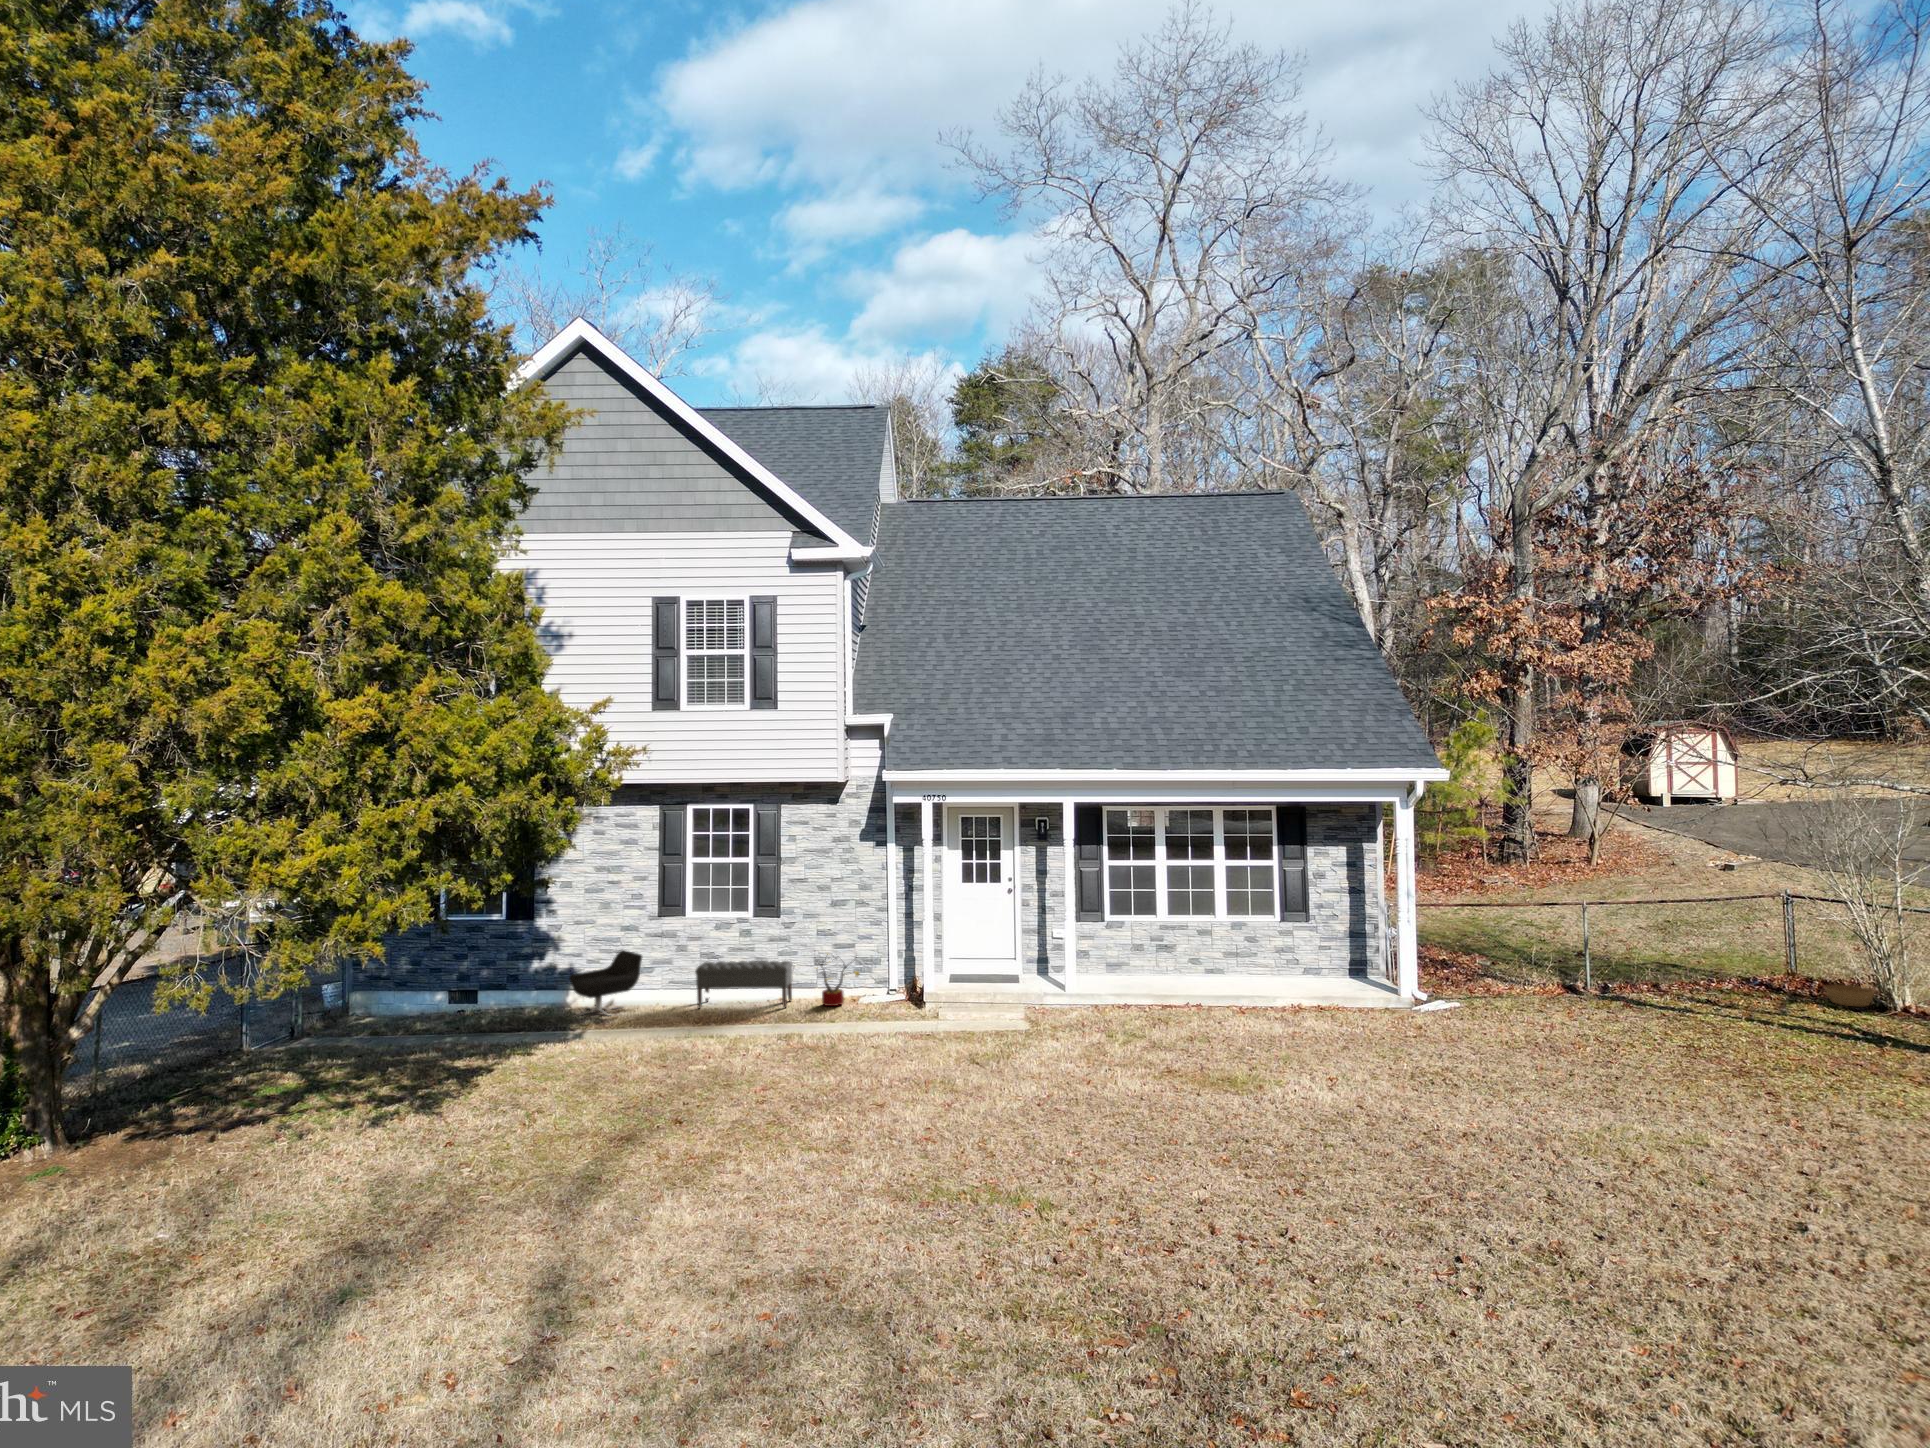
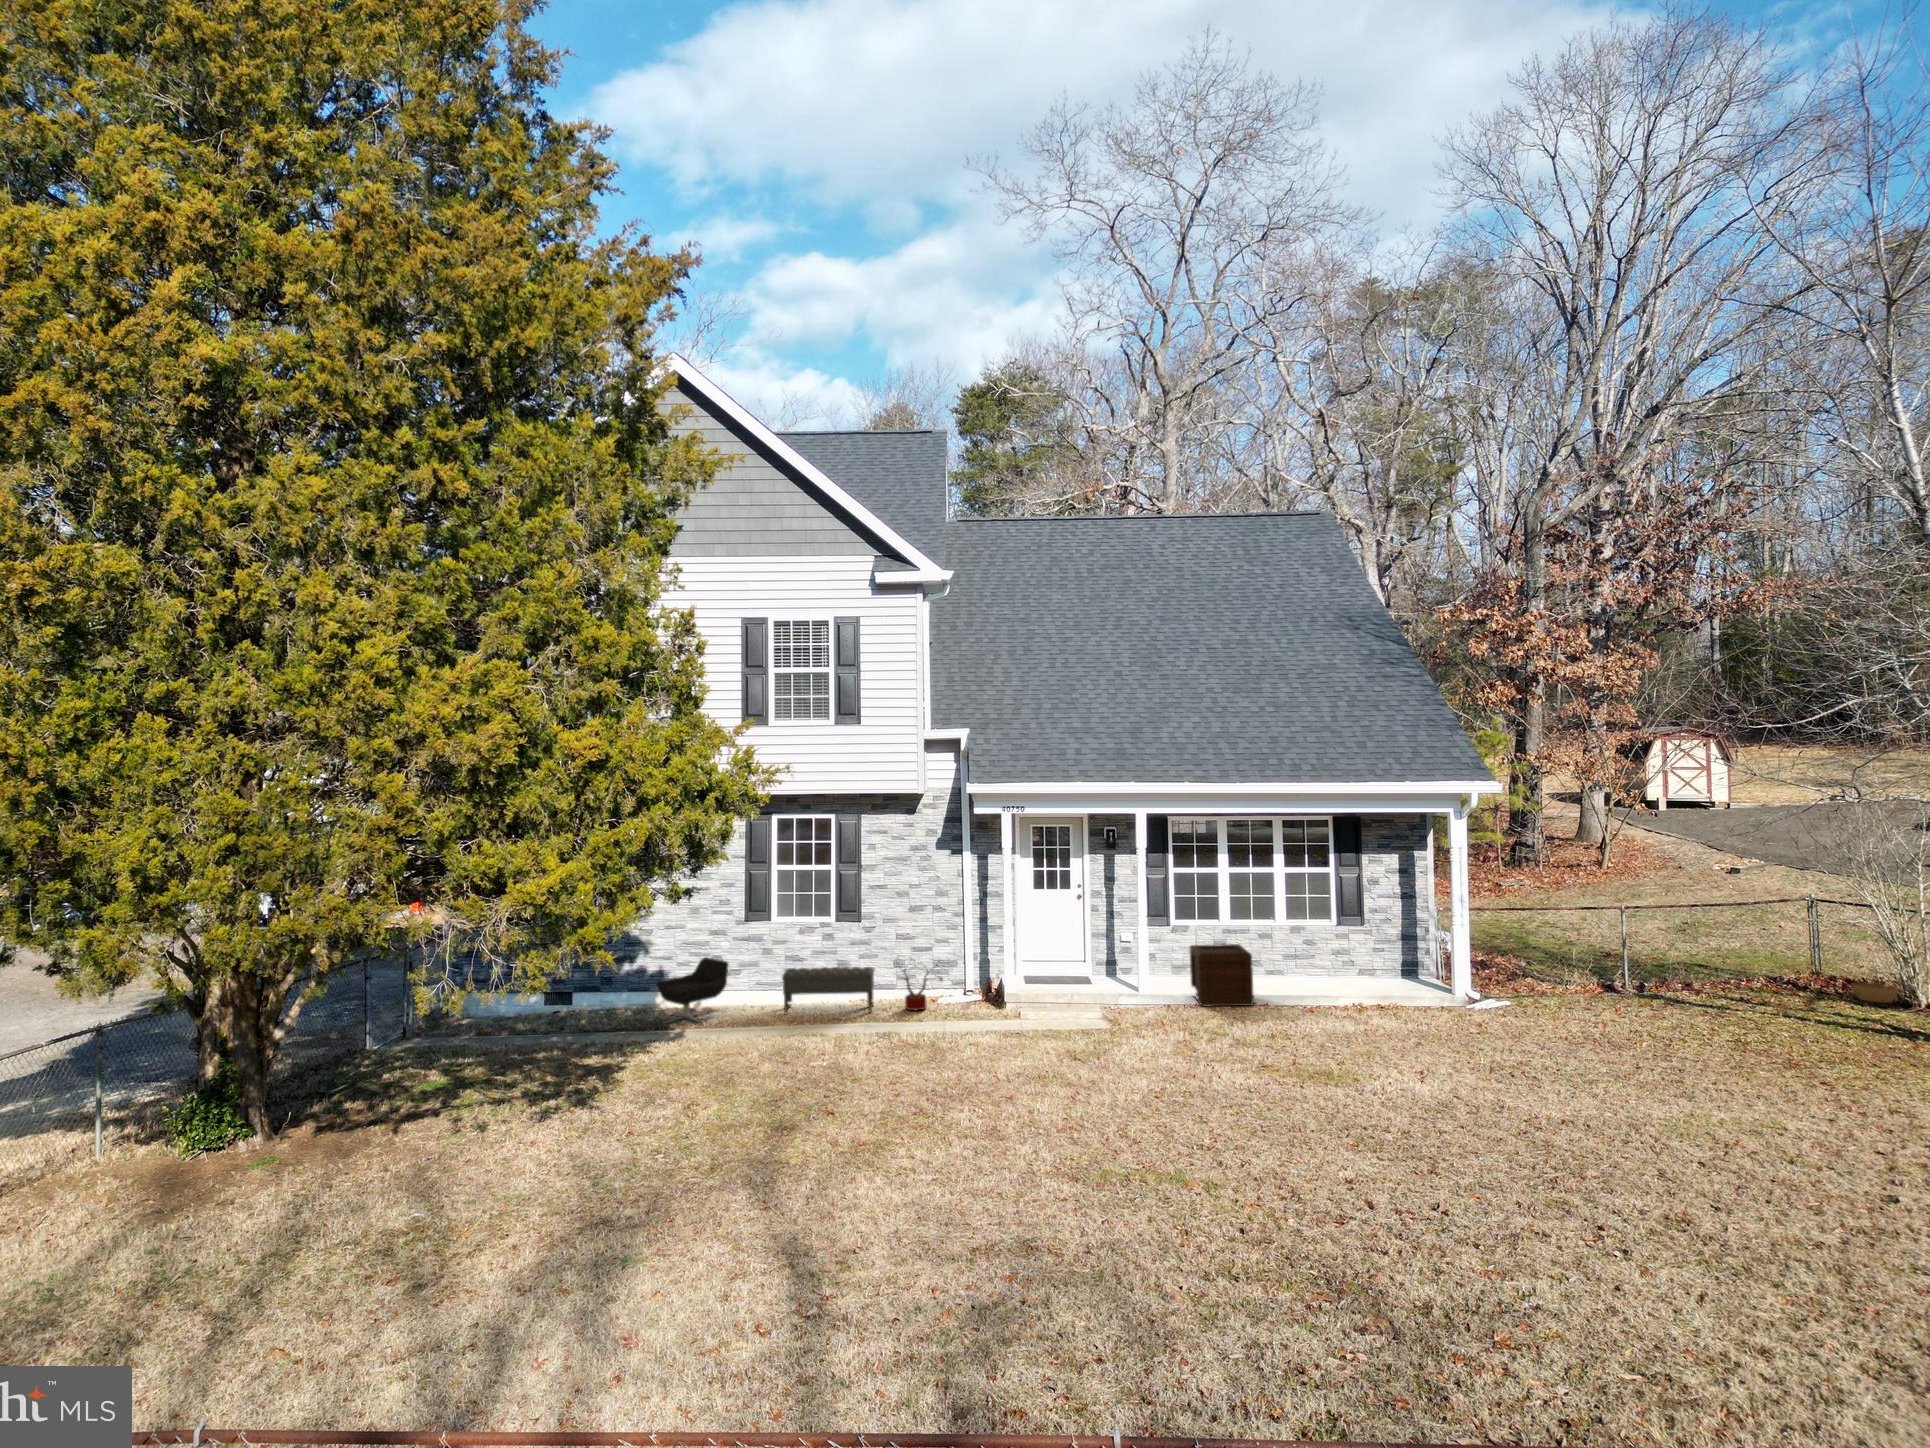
wooden crate: none [1119,940,1181,1004] -> present [1190,944,1254,1006]

